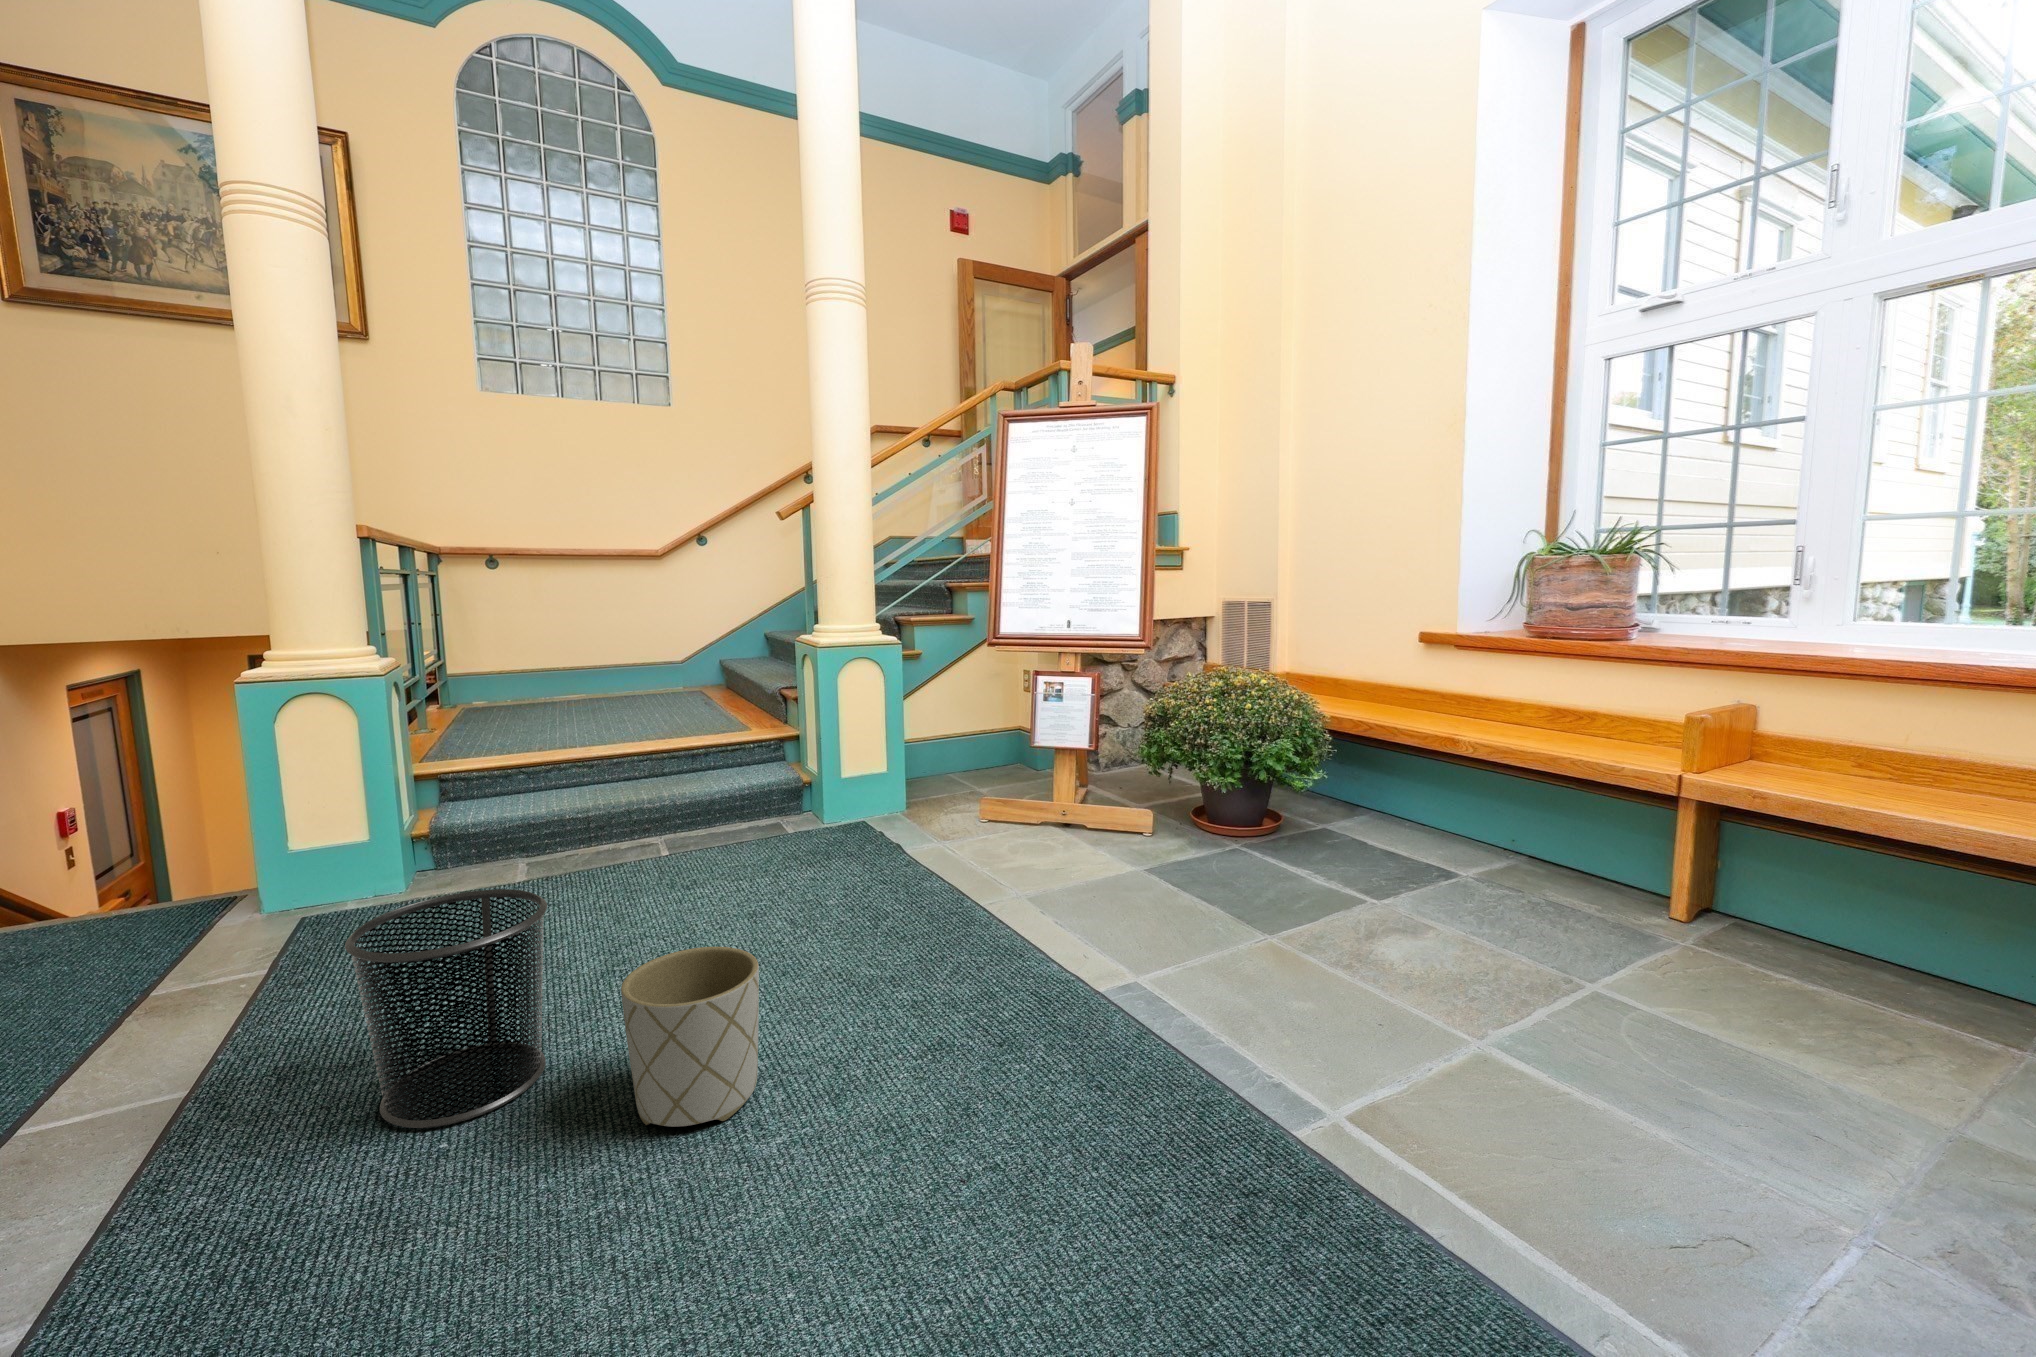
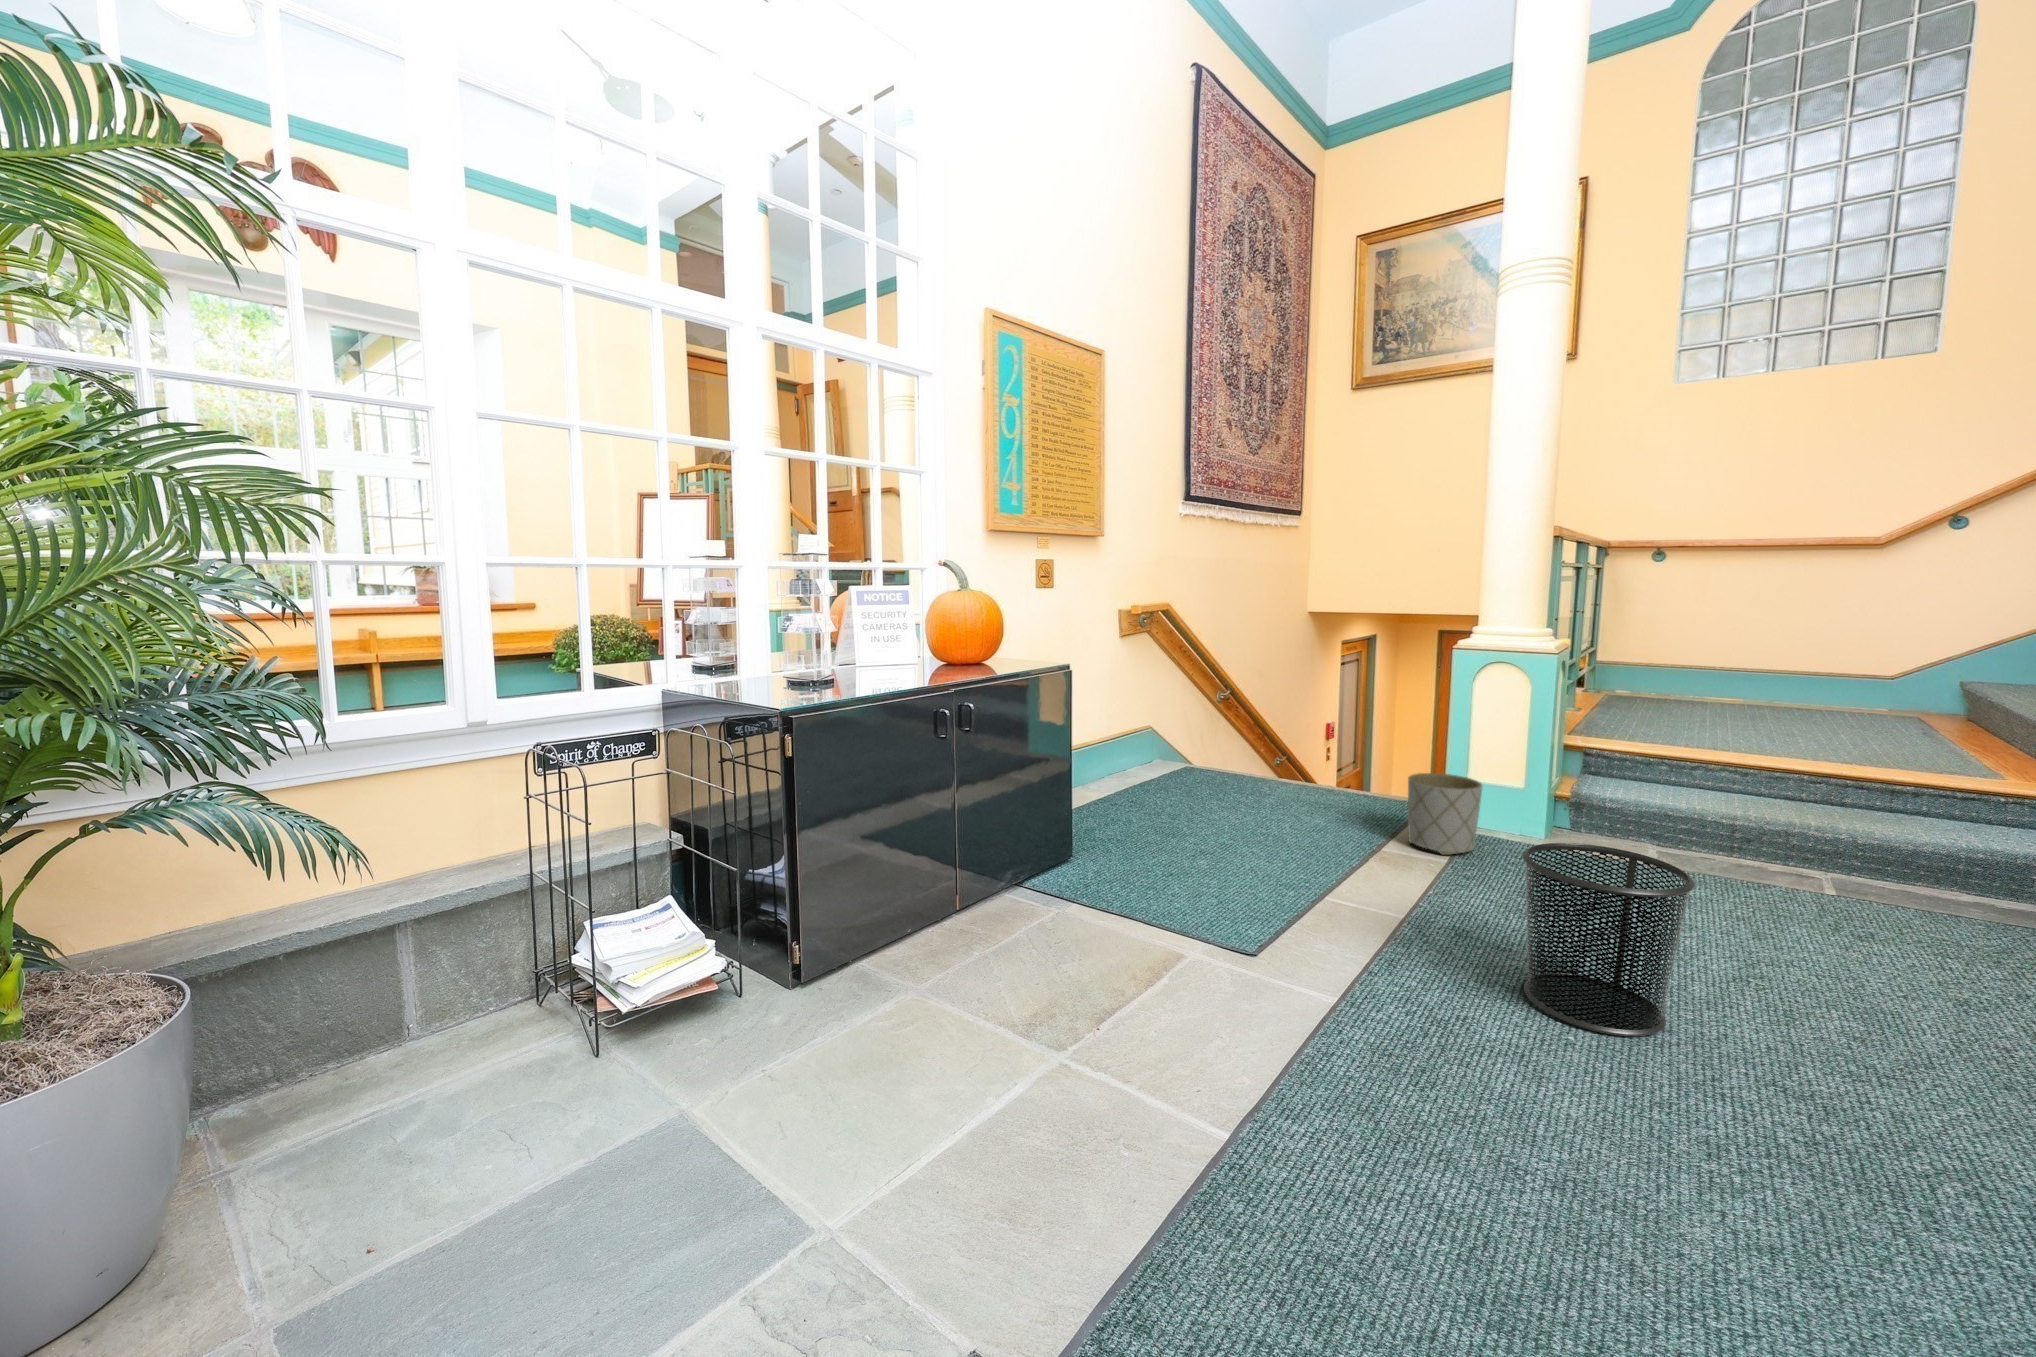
planter: present [621,947,759,1127] -> present [1408,773,1482,855]

